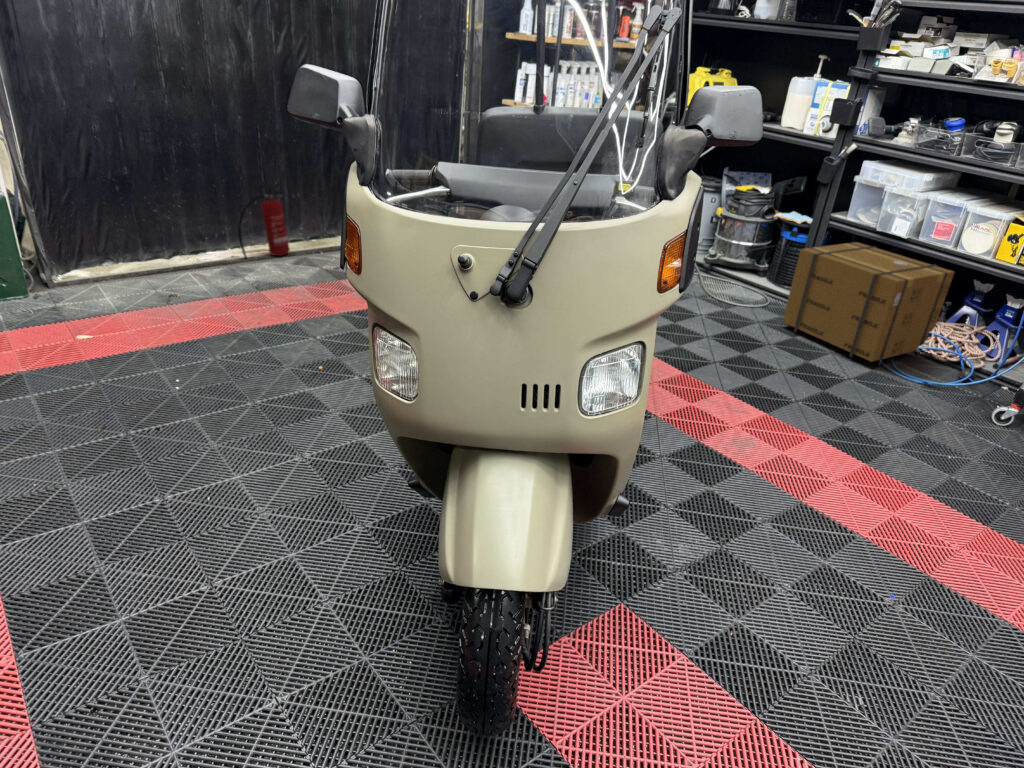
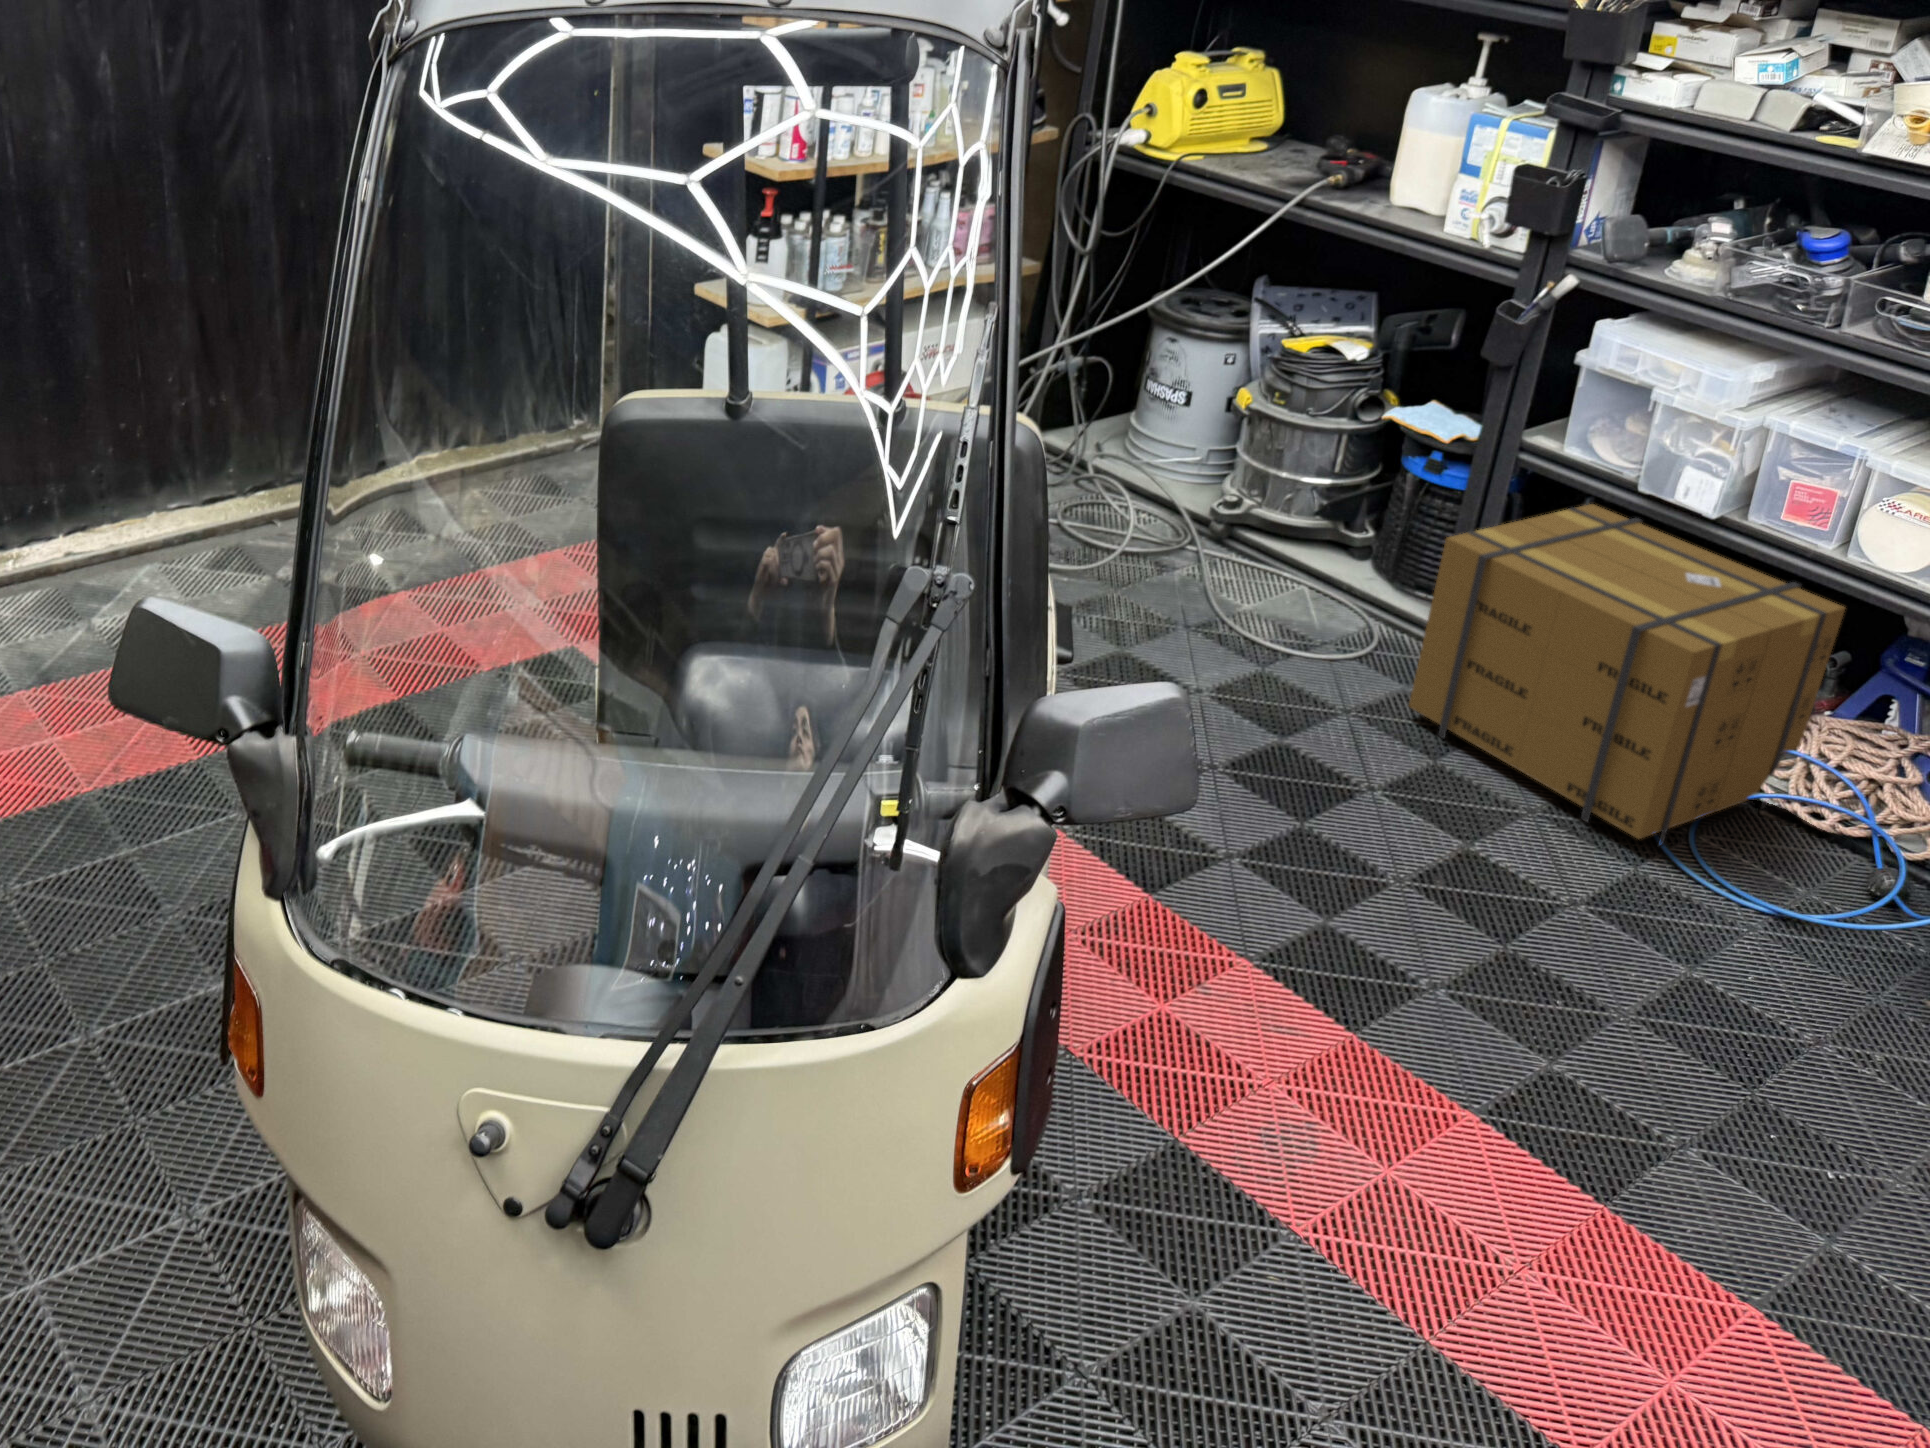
fire extinguisher: present [238,183,290,259] -> none [90,358,209,536]

